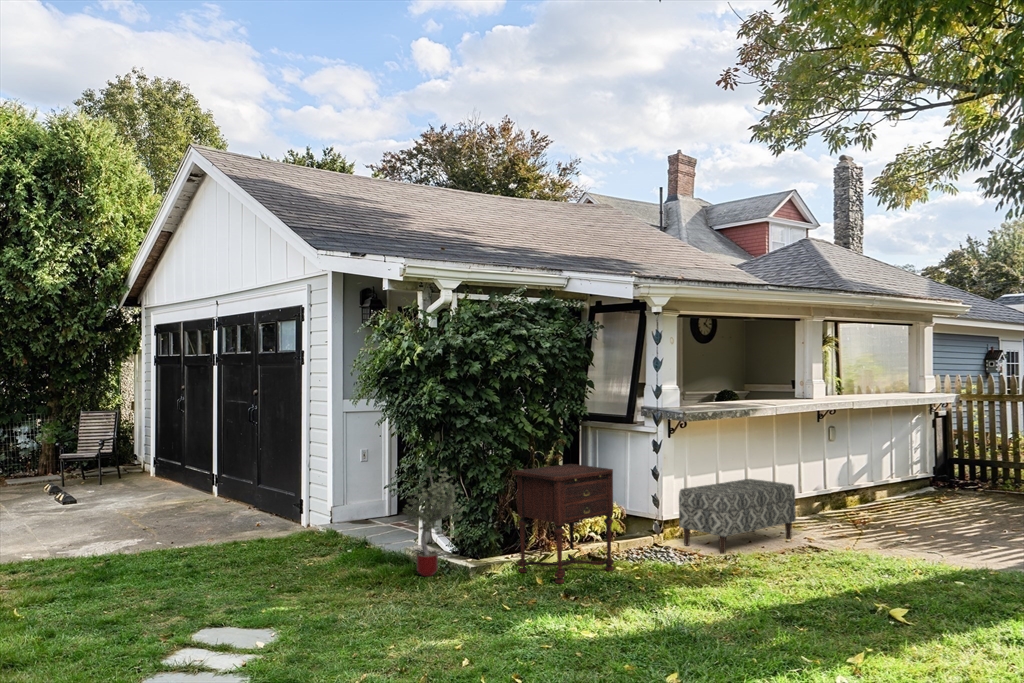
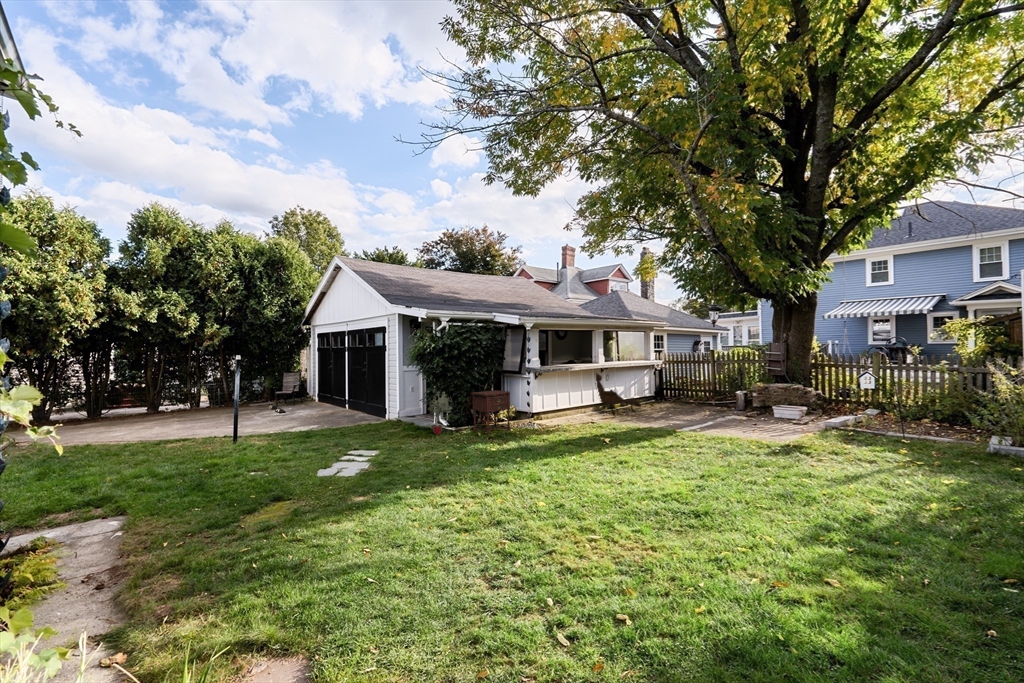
lounge chair: none [801,421,926,526] -> present [595,373,641,414]
bench: present [679,479,796,554] -> none [540,396,587,425]

